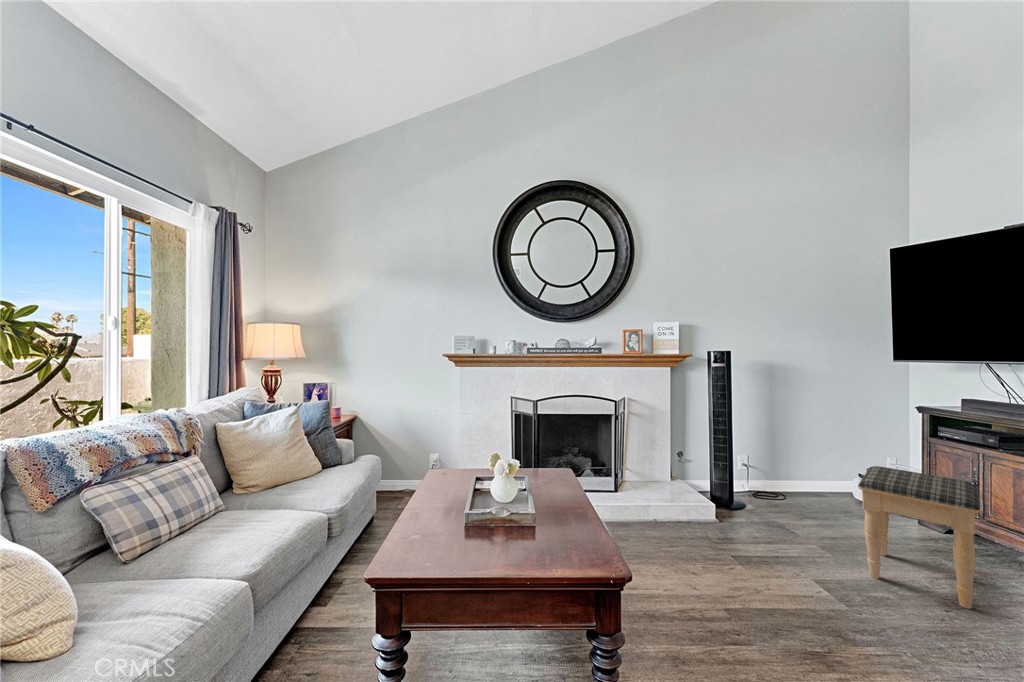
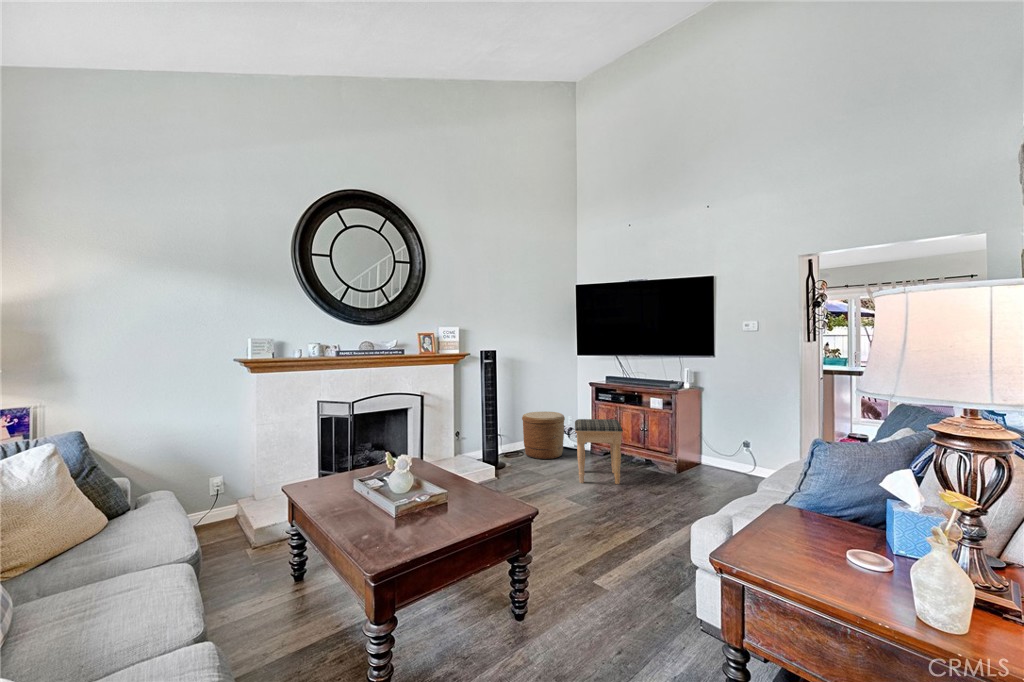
woven basket: none [780,439,860,516] -> present [522,411,565,459]

